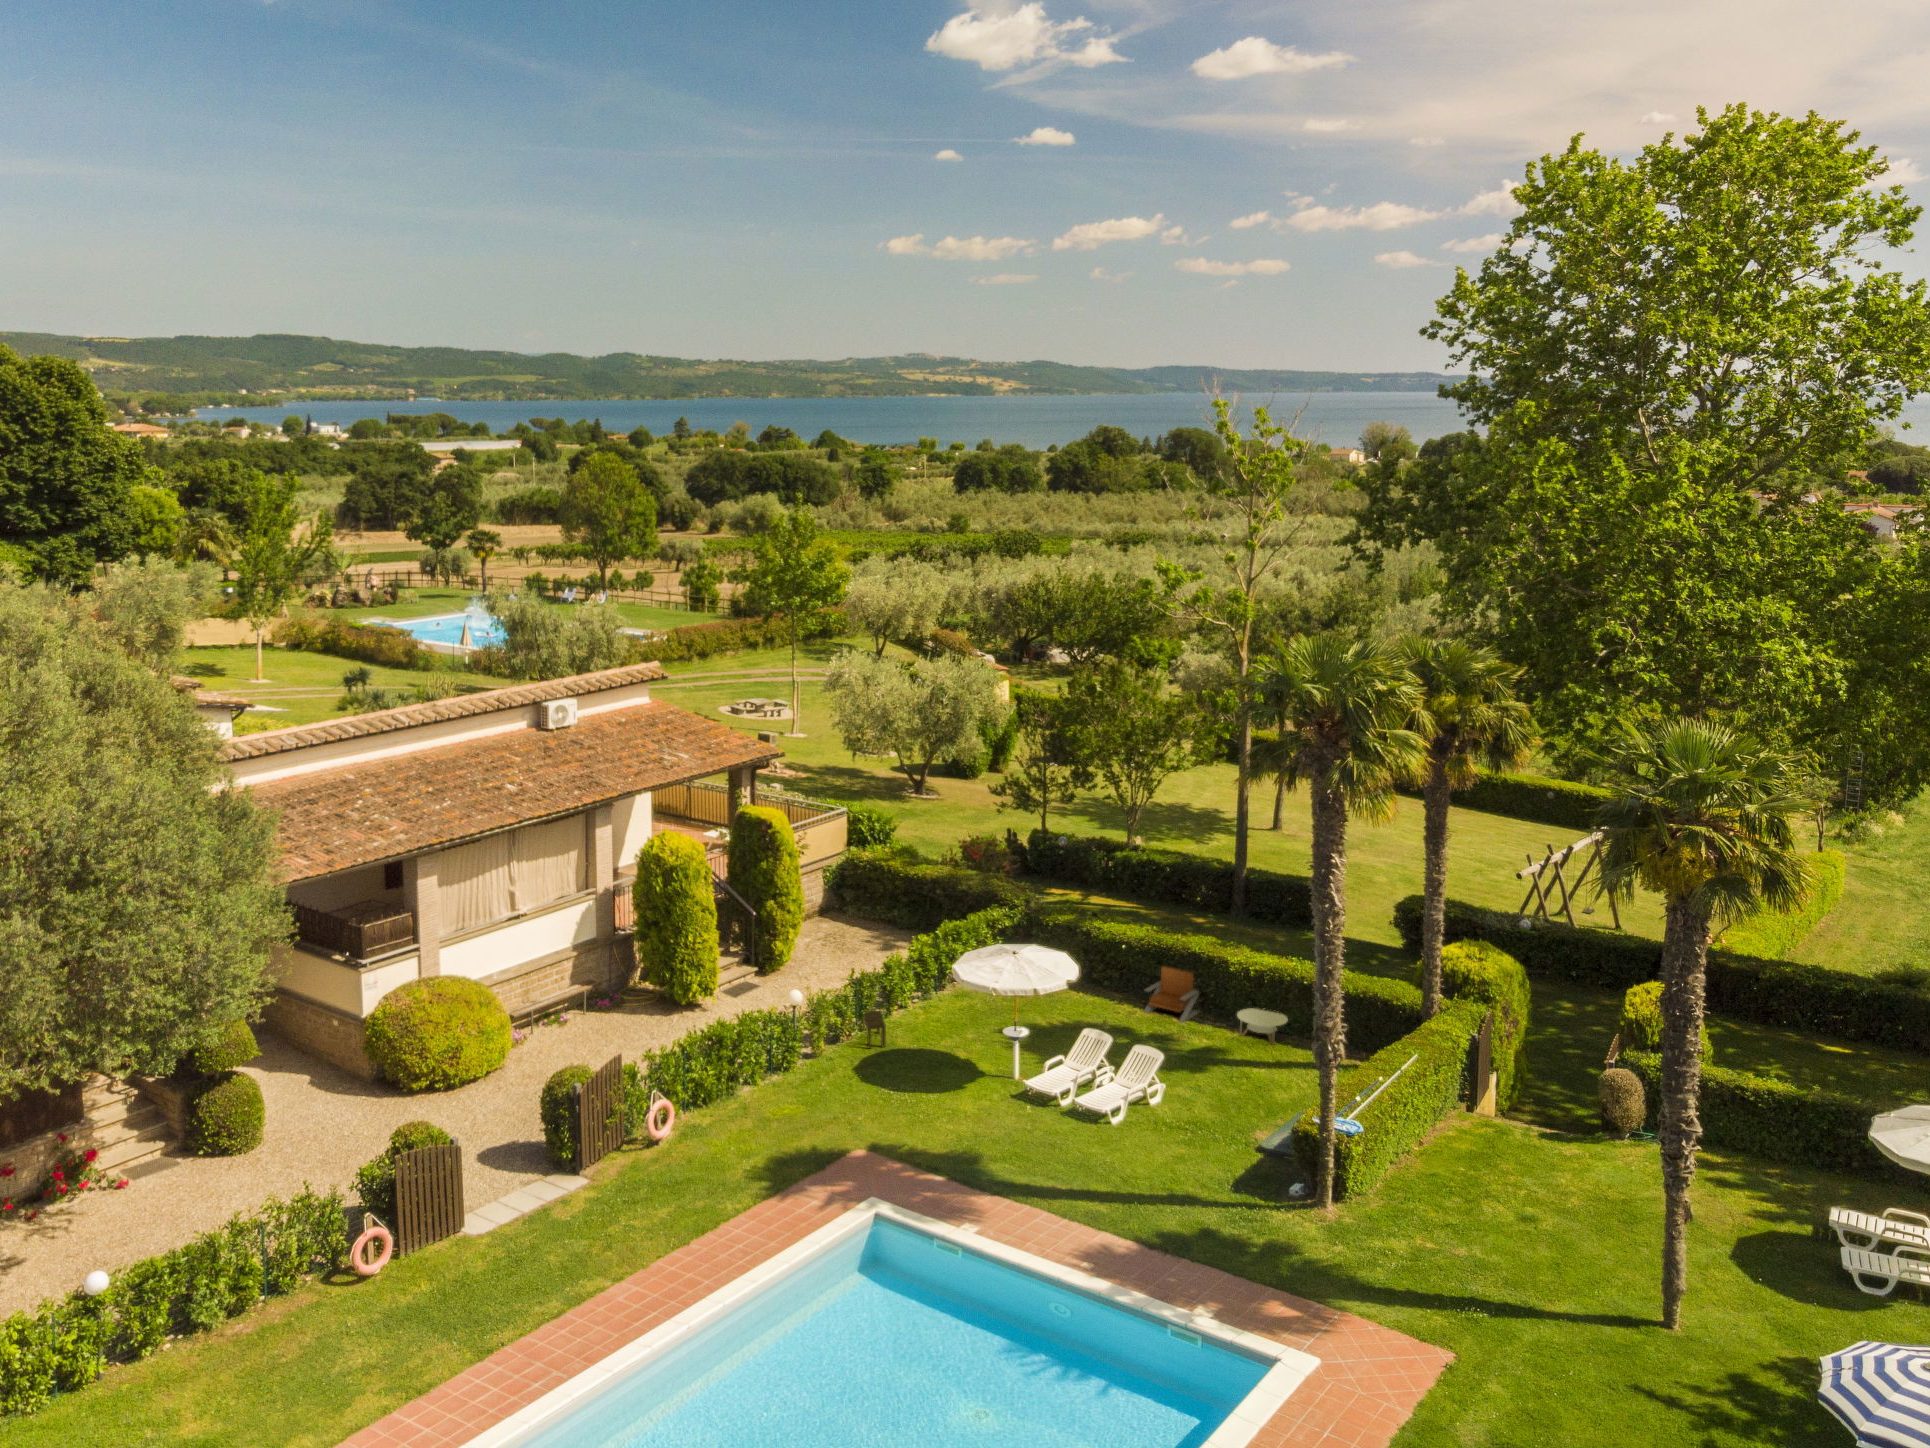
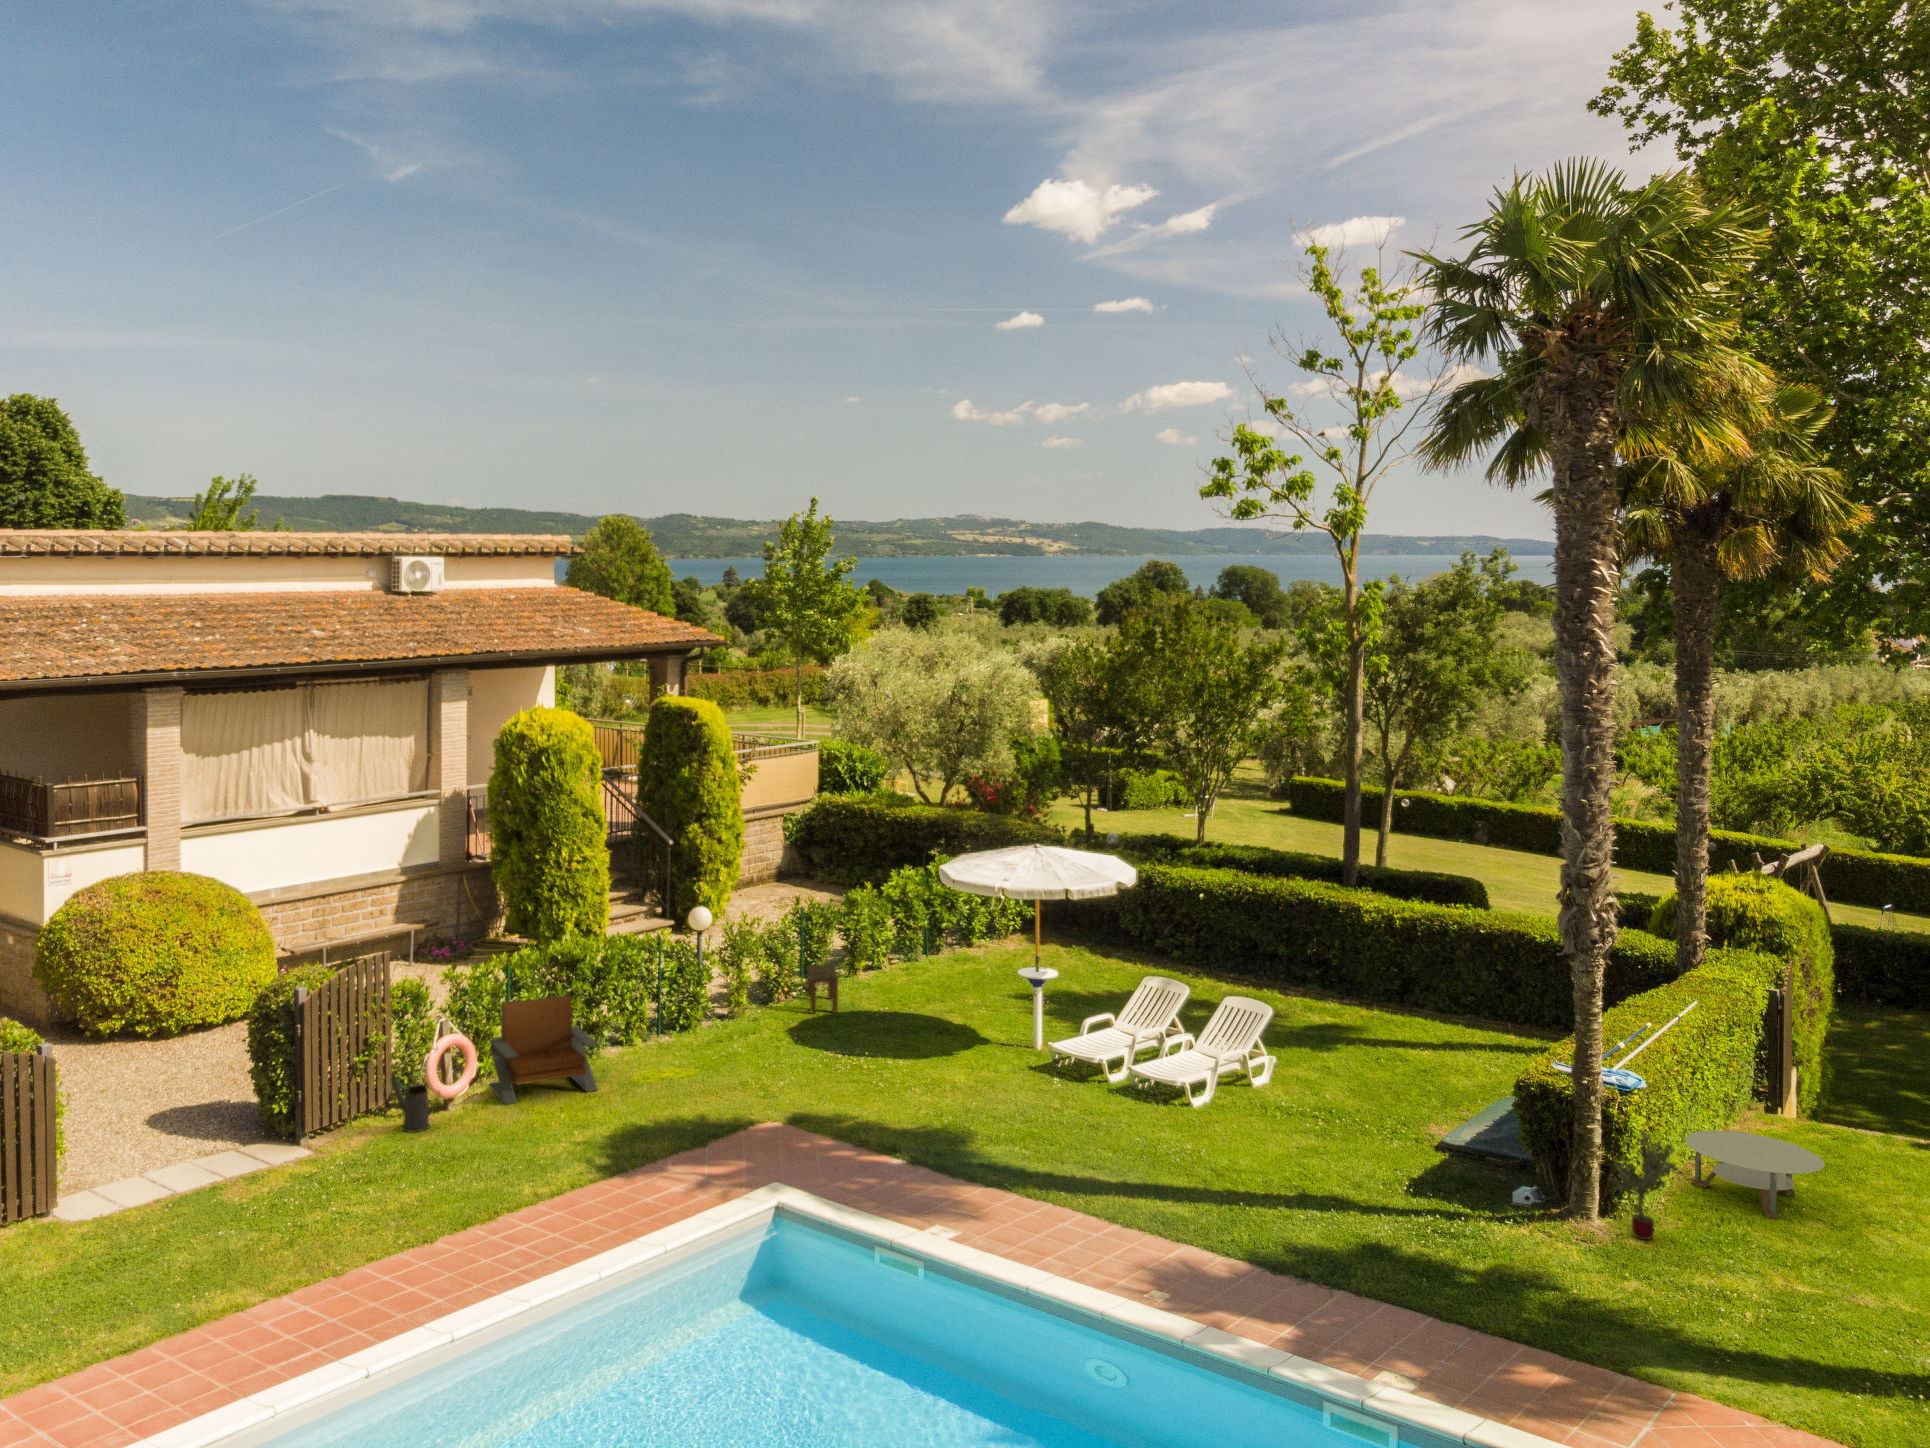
lounge chair: present [1144,967,1199,1022] -> present [489,995,598,1105]
round table: present [1237,1008,1288,1045] -> present [1685,1131,1824,1219]
watering can: none [628,1131,657,1167] -> present [391,1077,430,1132]
potted tree: none [1334,1159,1372,1217] -> present [1608,1133,1676,1240]

